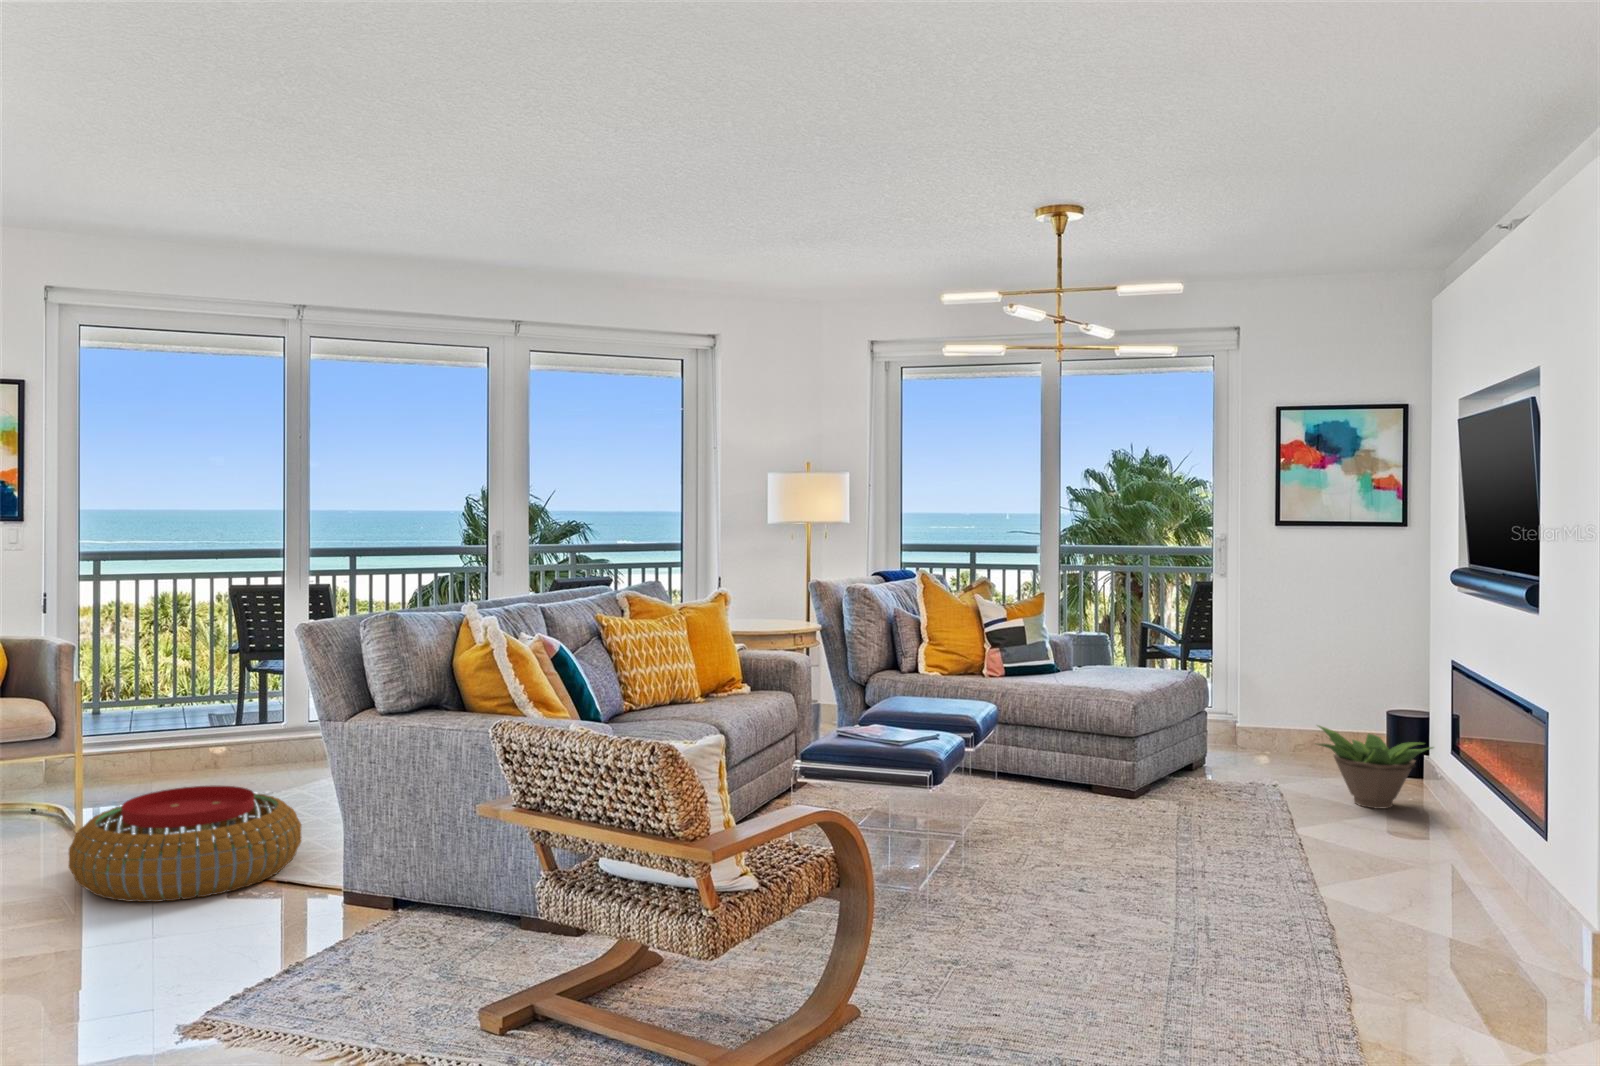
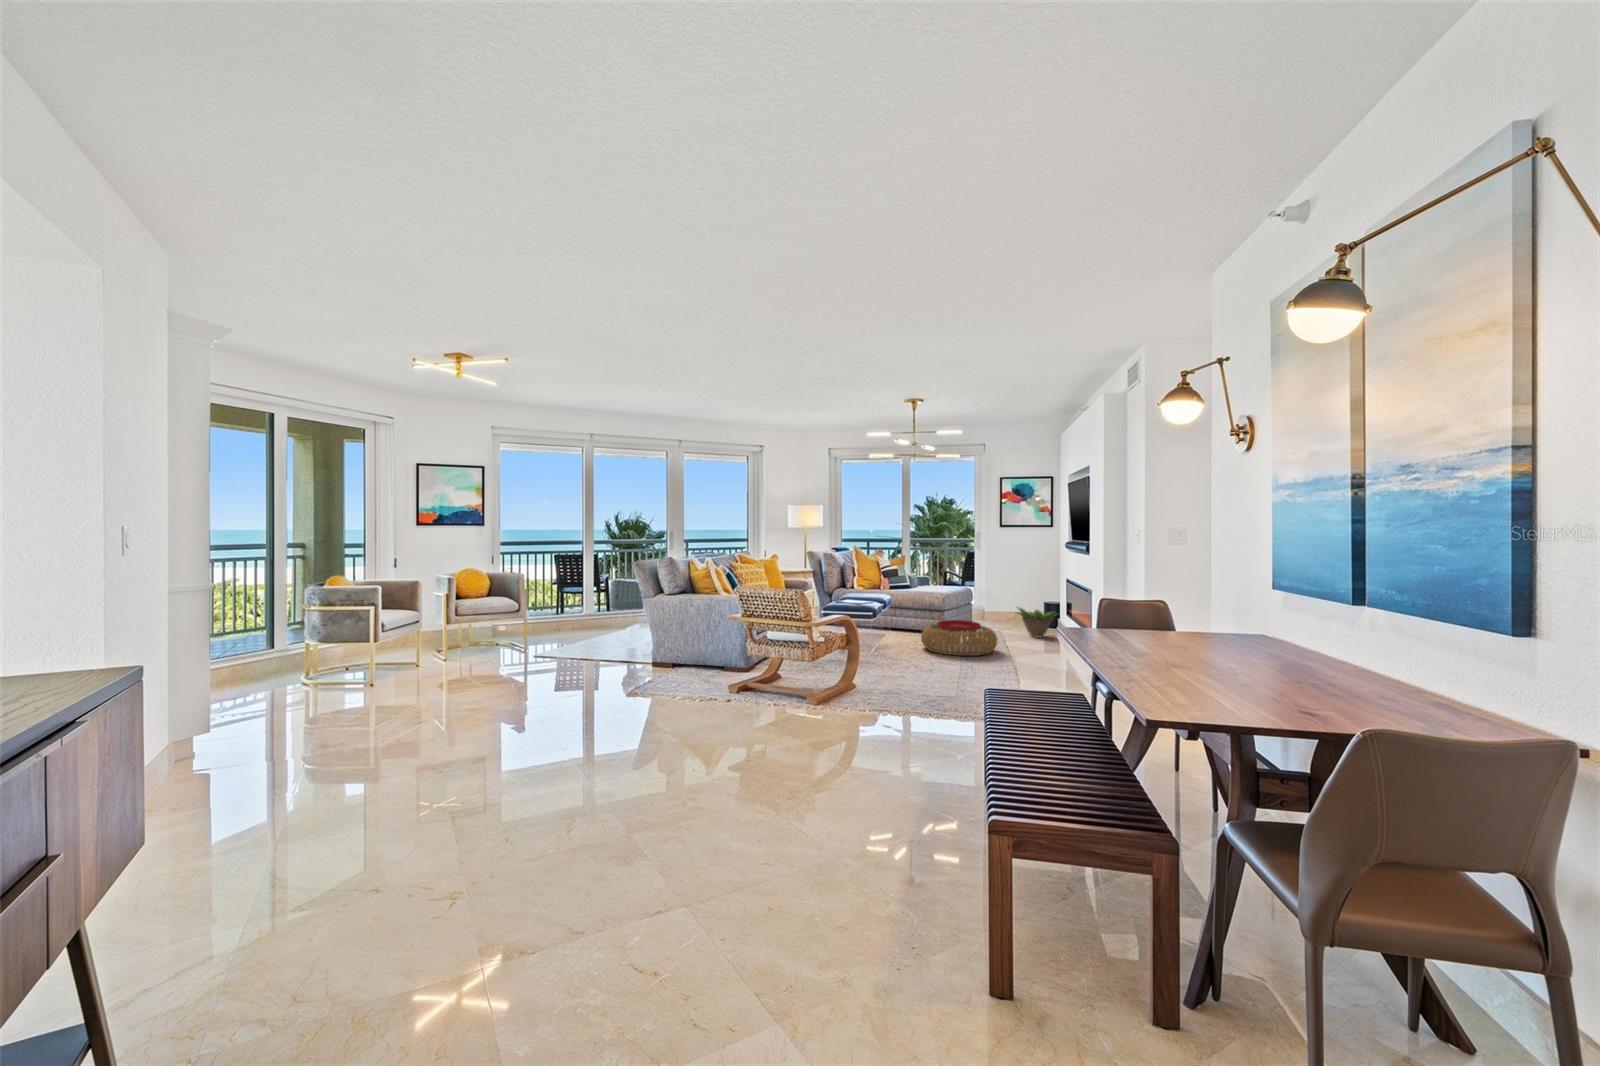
pouf: present [69,786,301,902] -> present [921,620,998,656]

